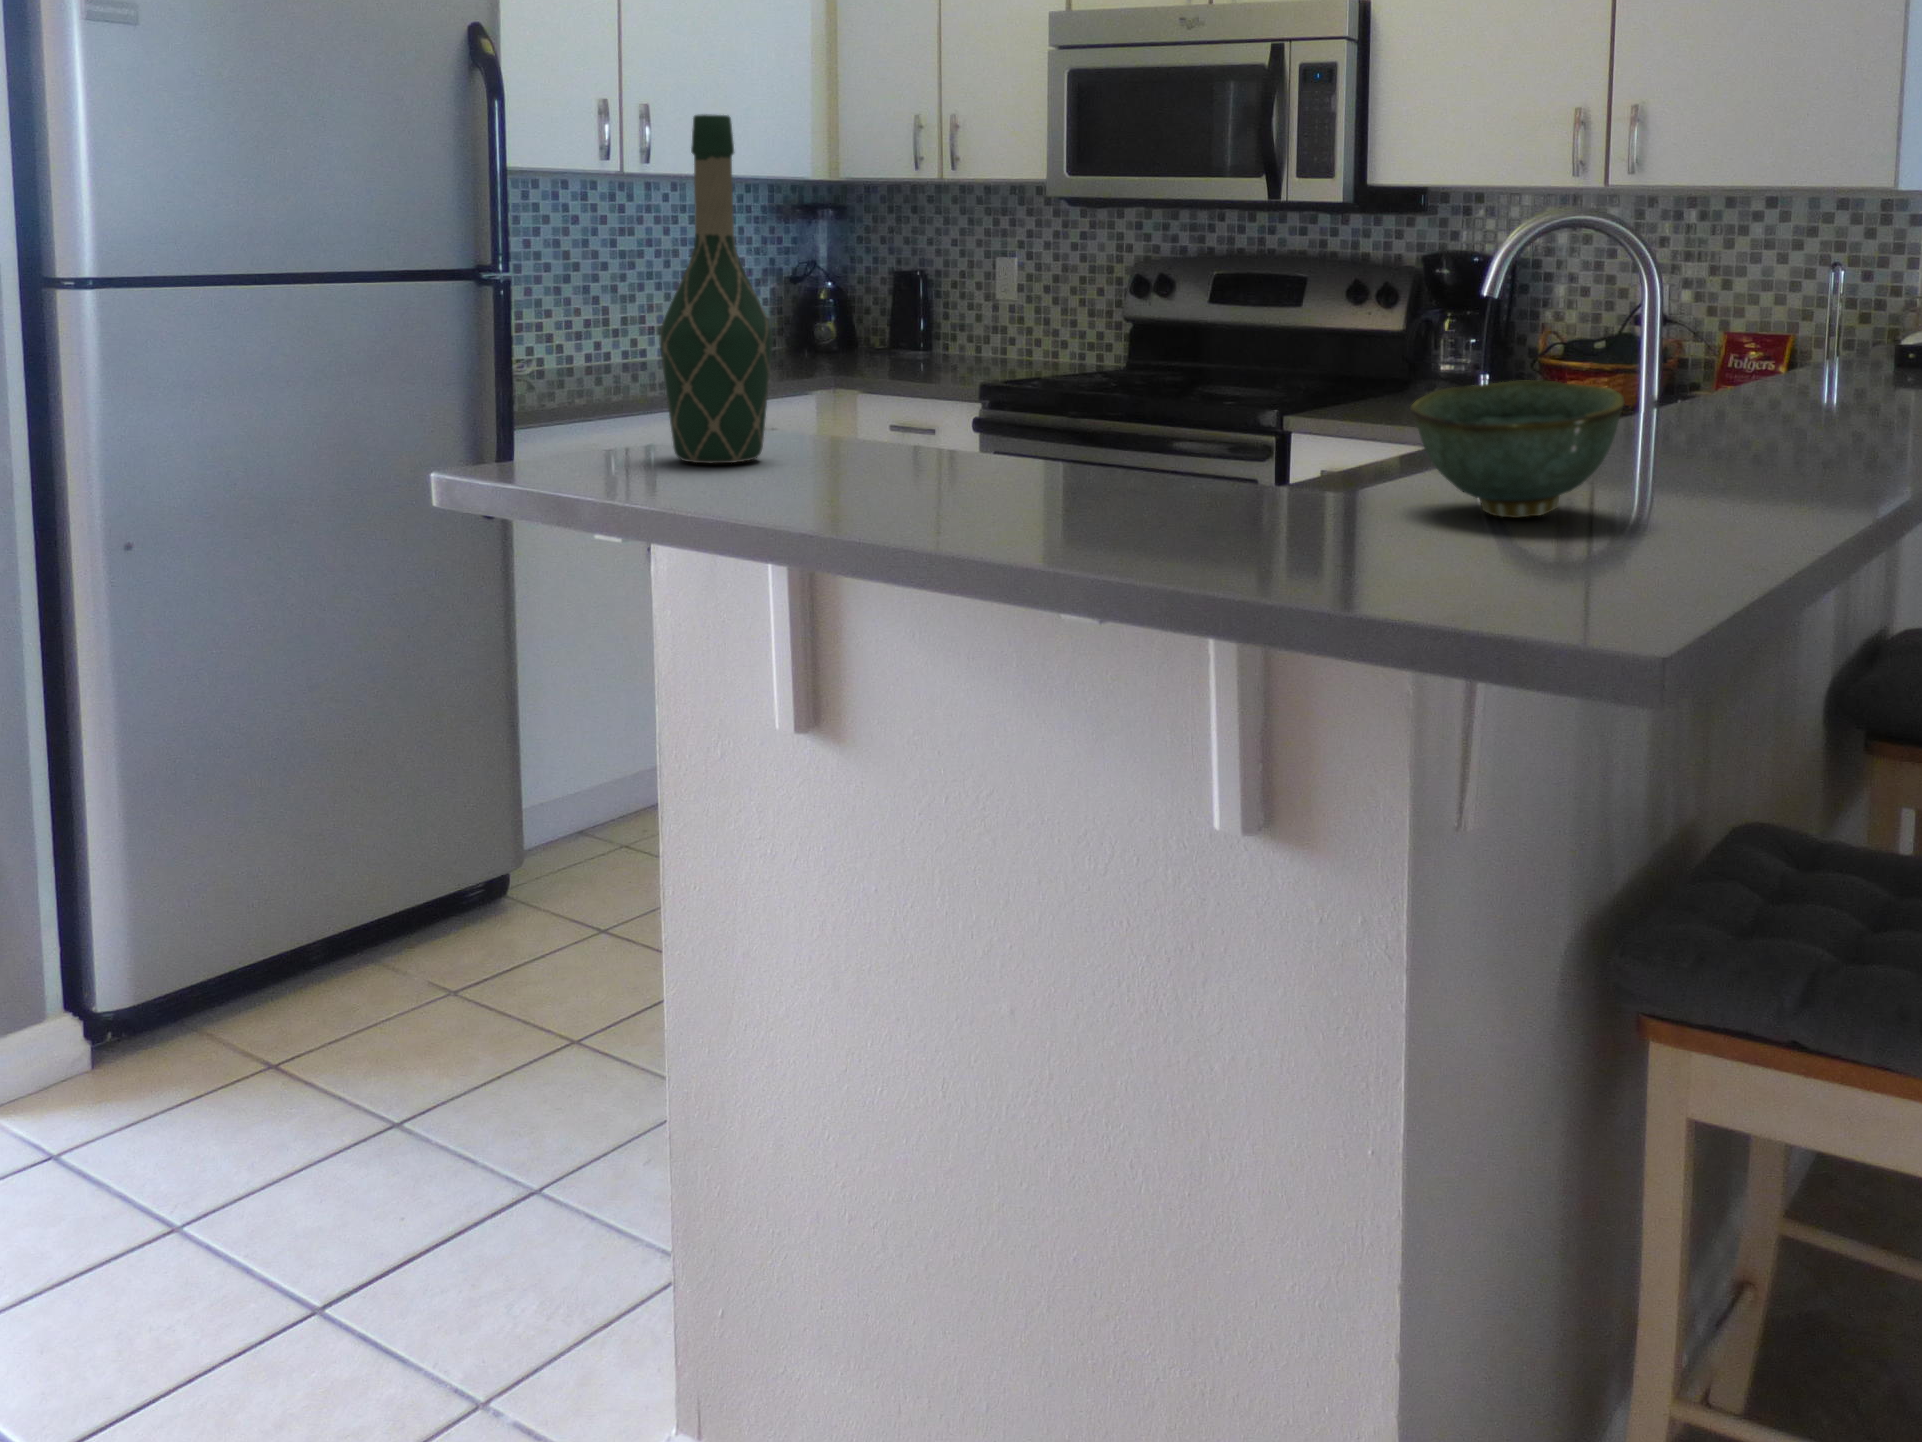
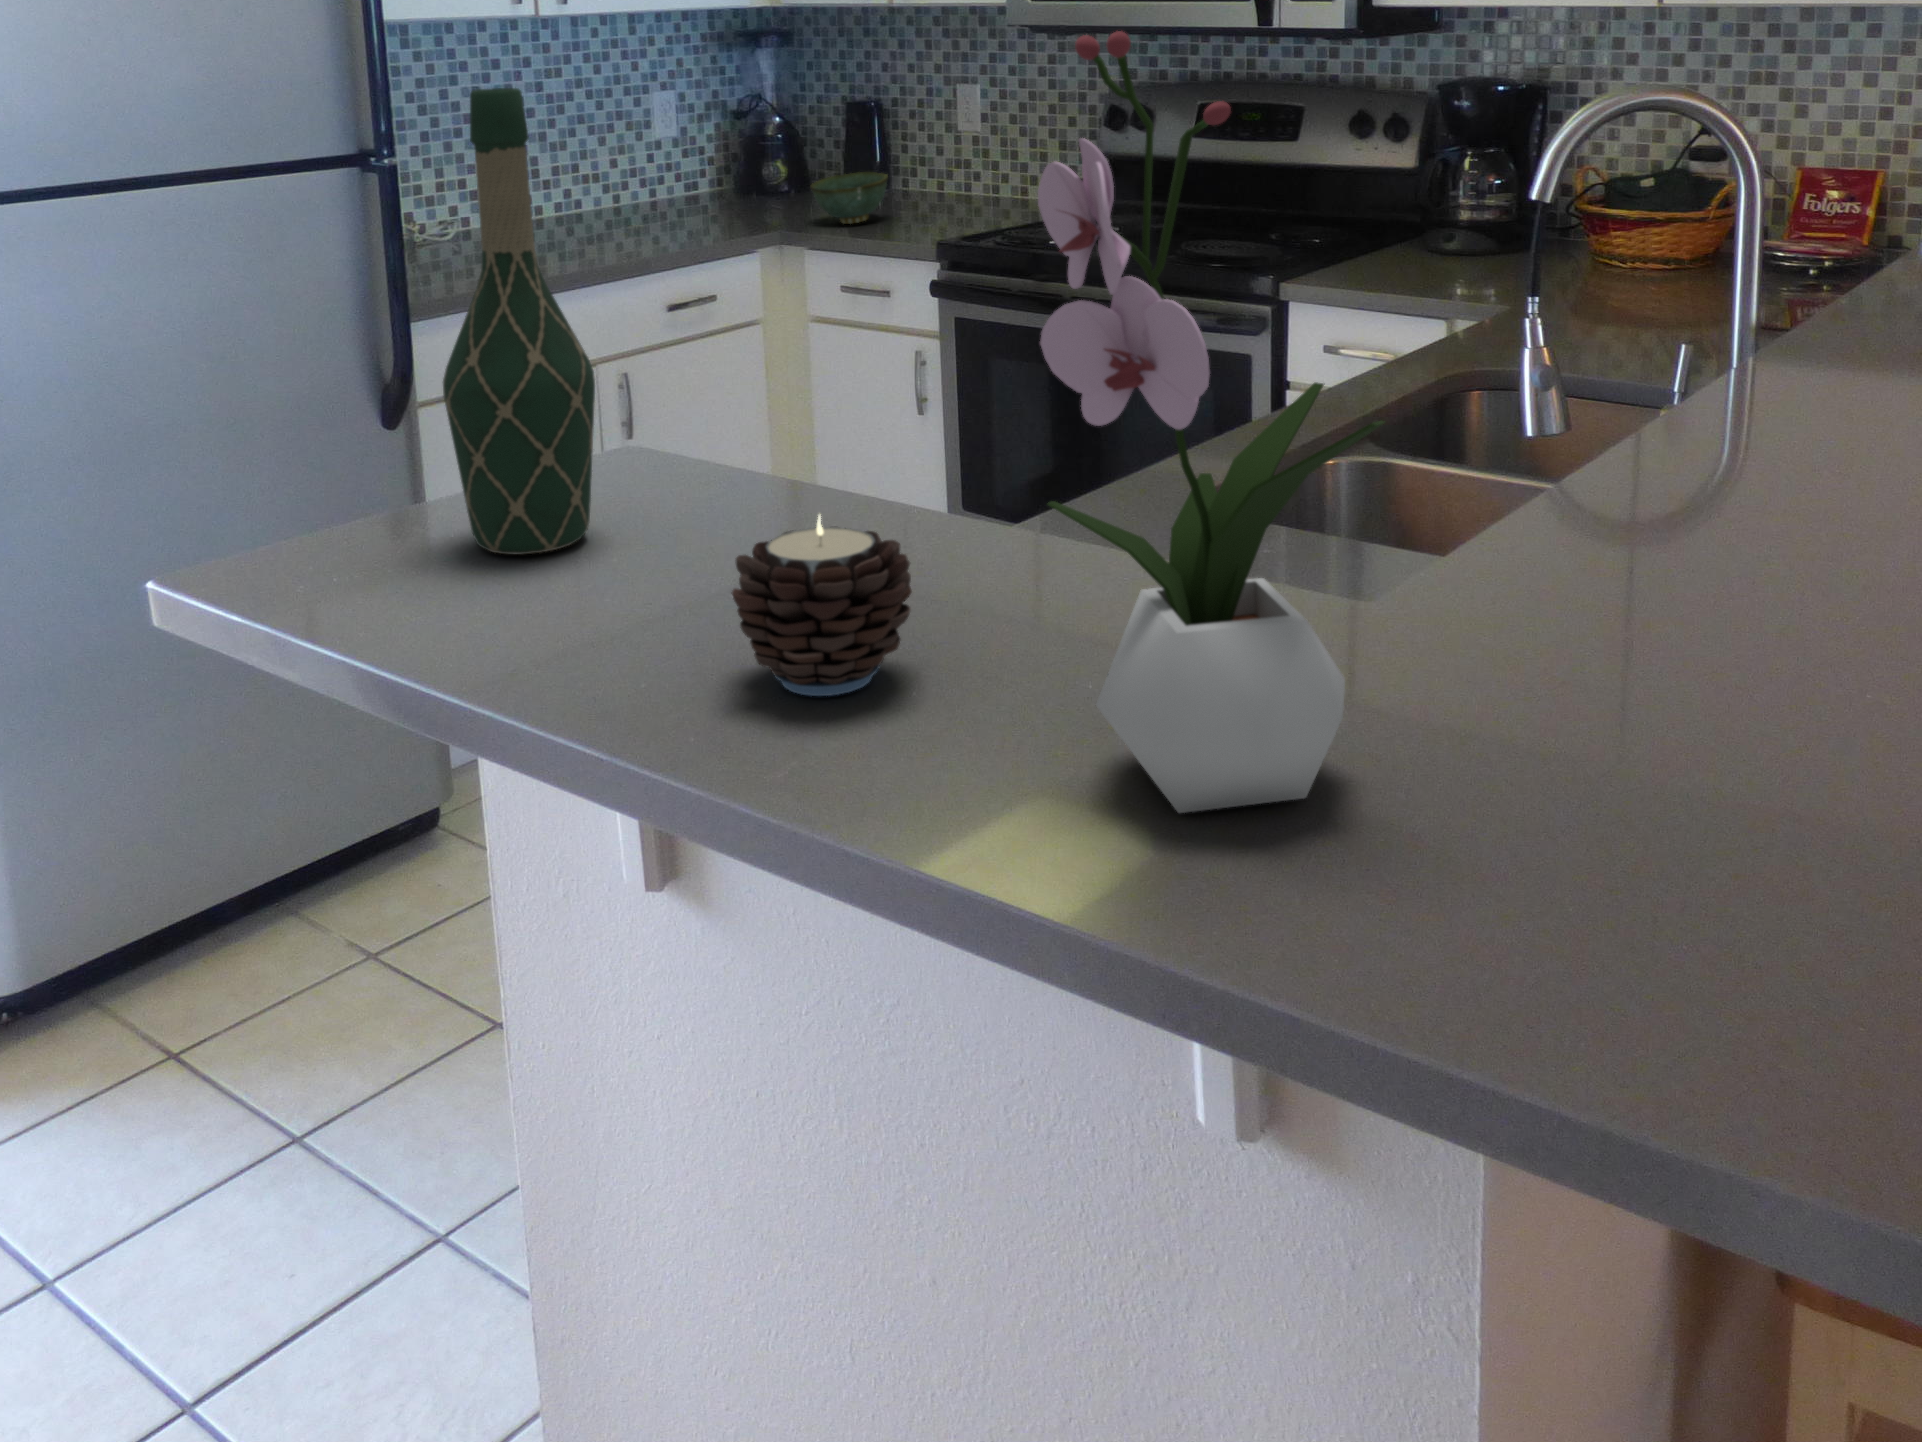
flower arrangement: none [1127,39,1350,550] -> present [1038,31,1384,813]
bowl: present [1410,380,1624,518] -> present [810,172,888,224]
candle: none [899,387,1024,513] -> present [732,515,912,696]

